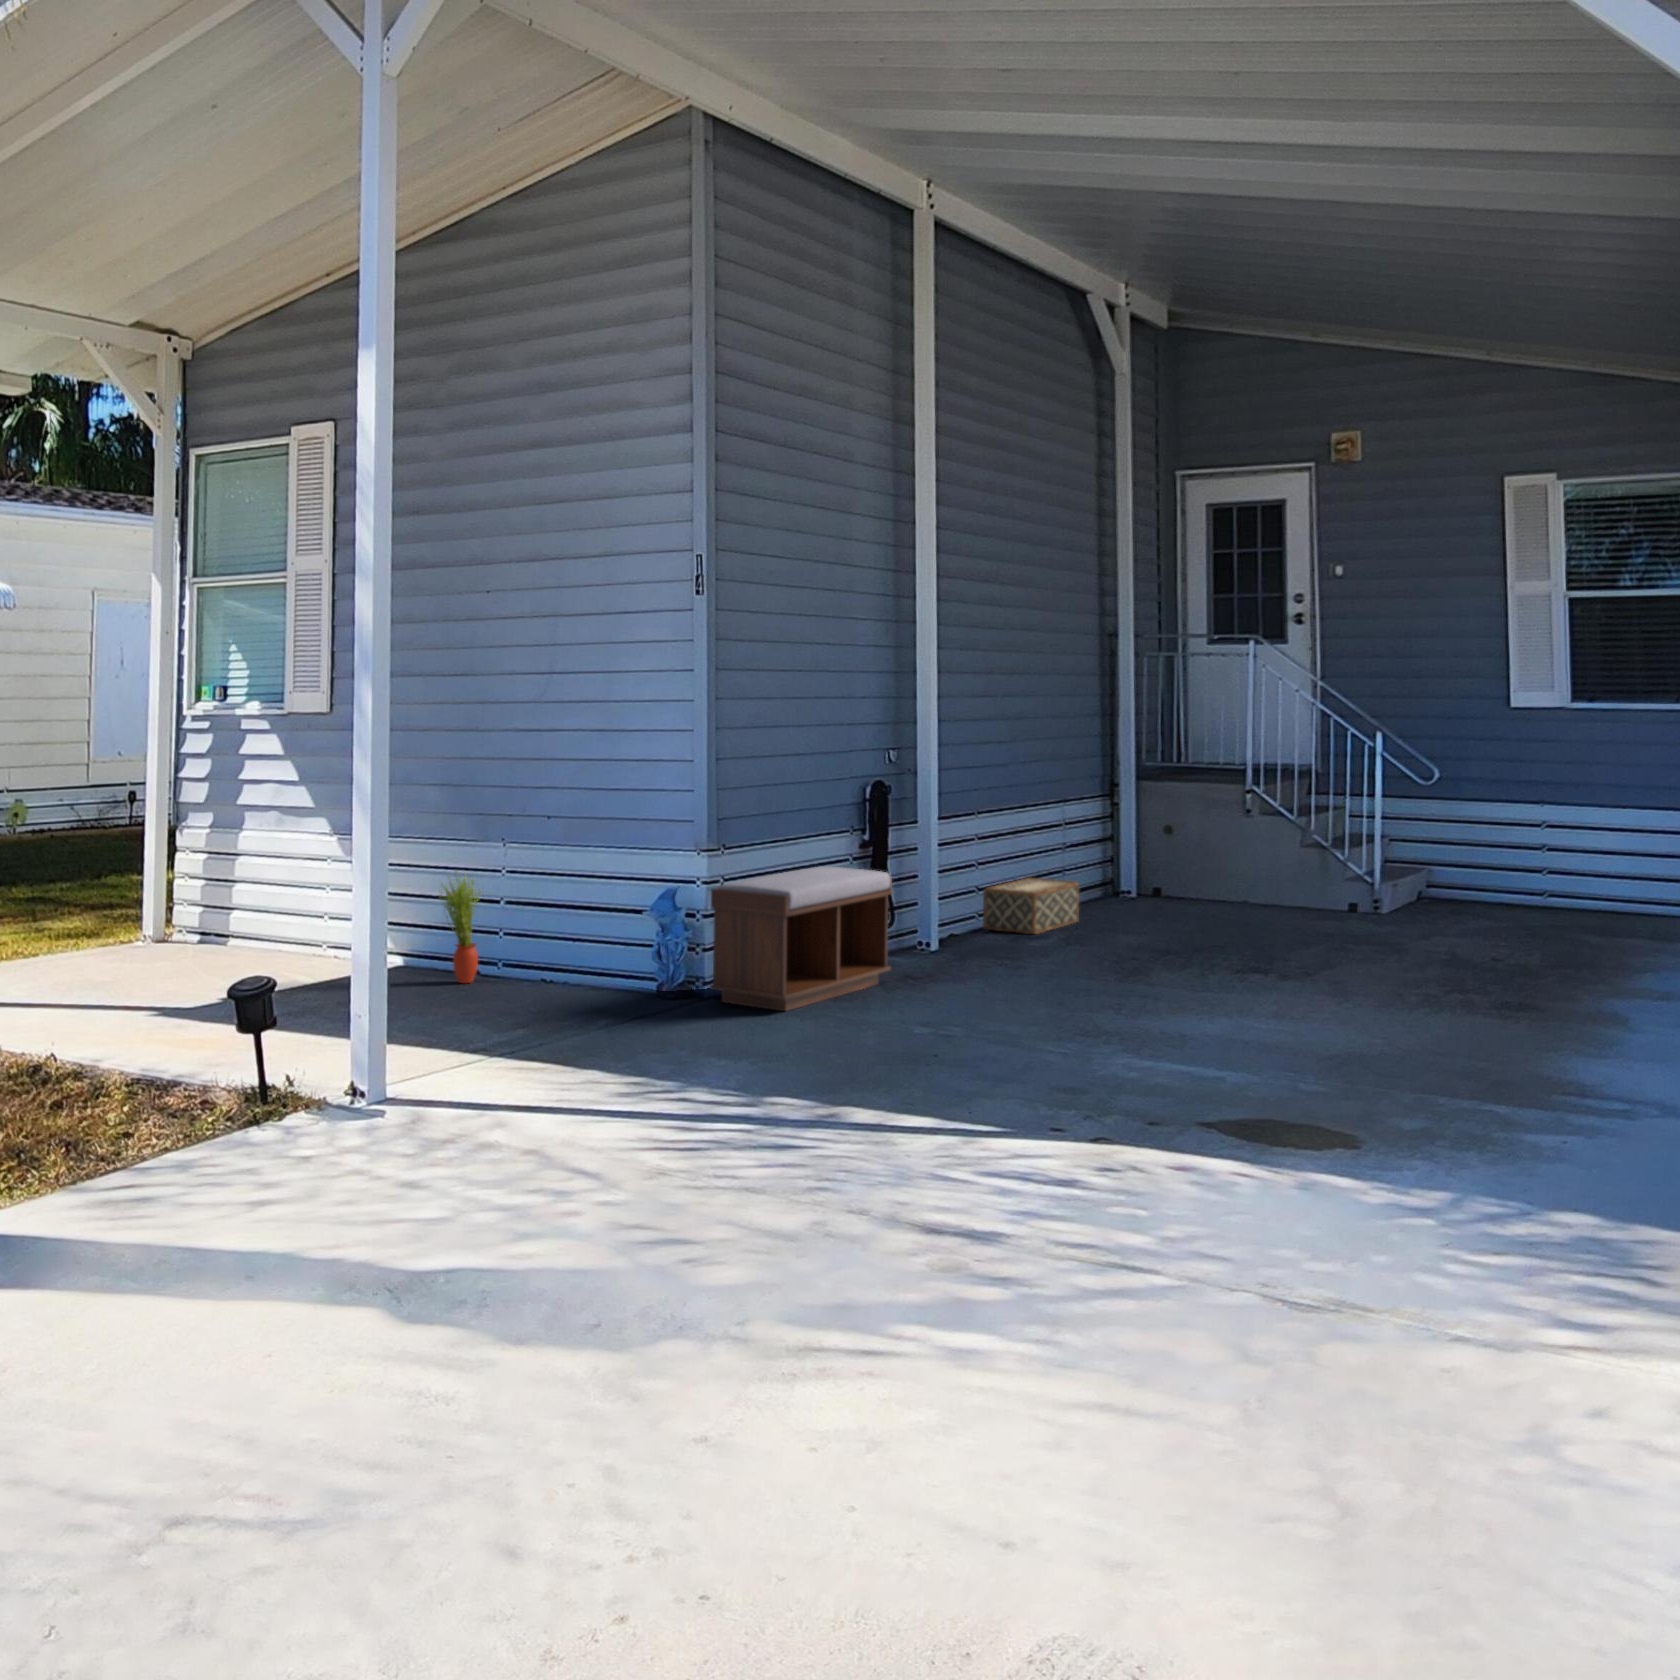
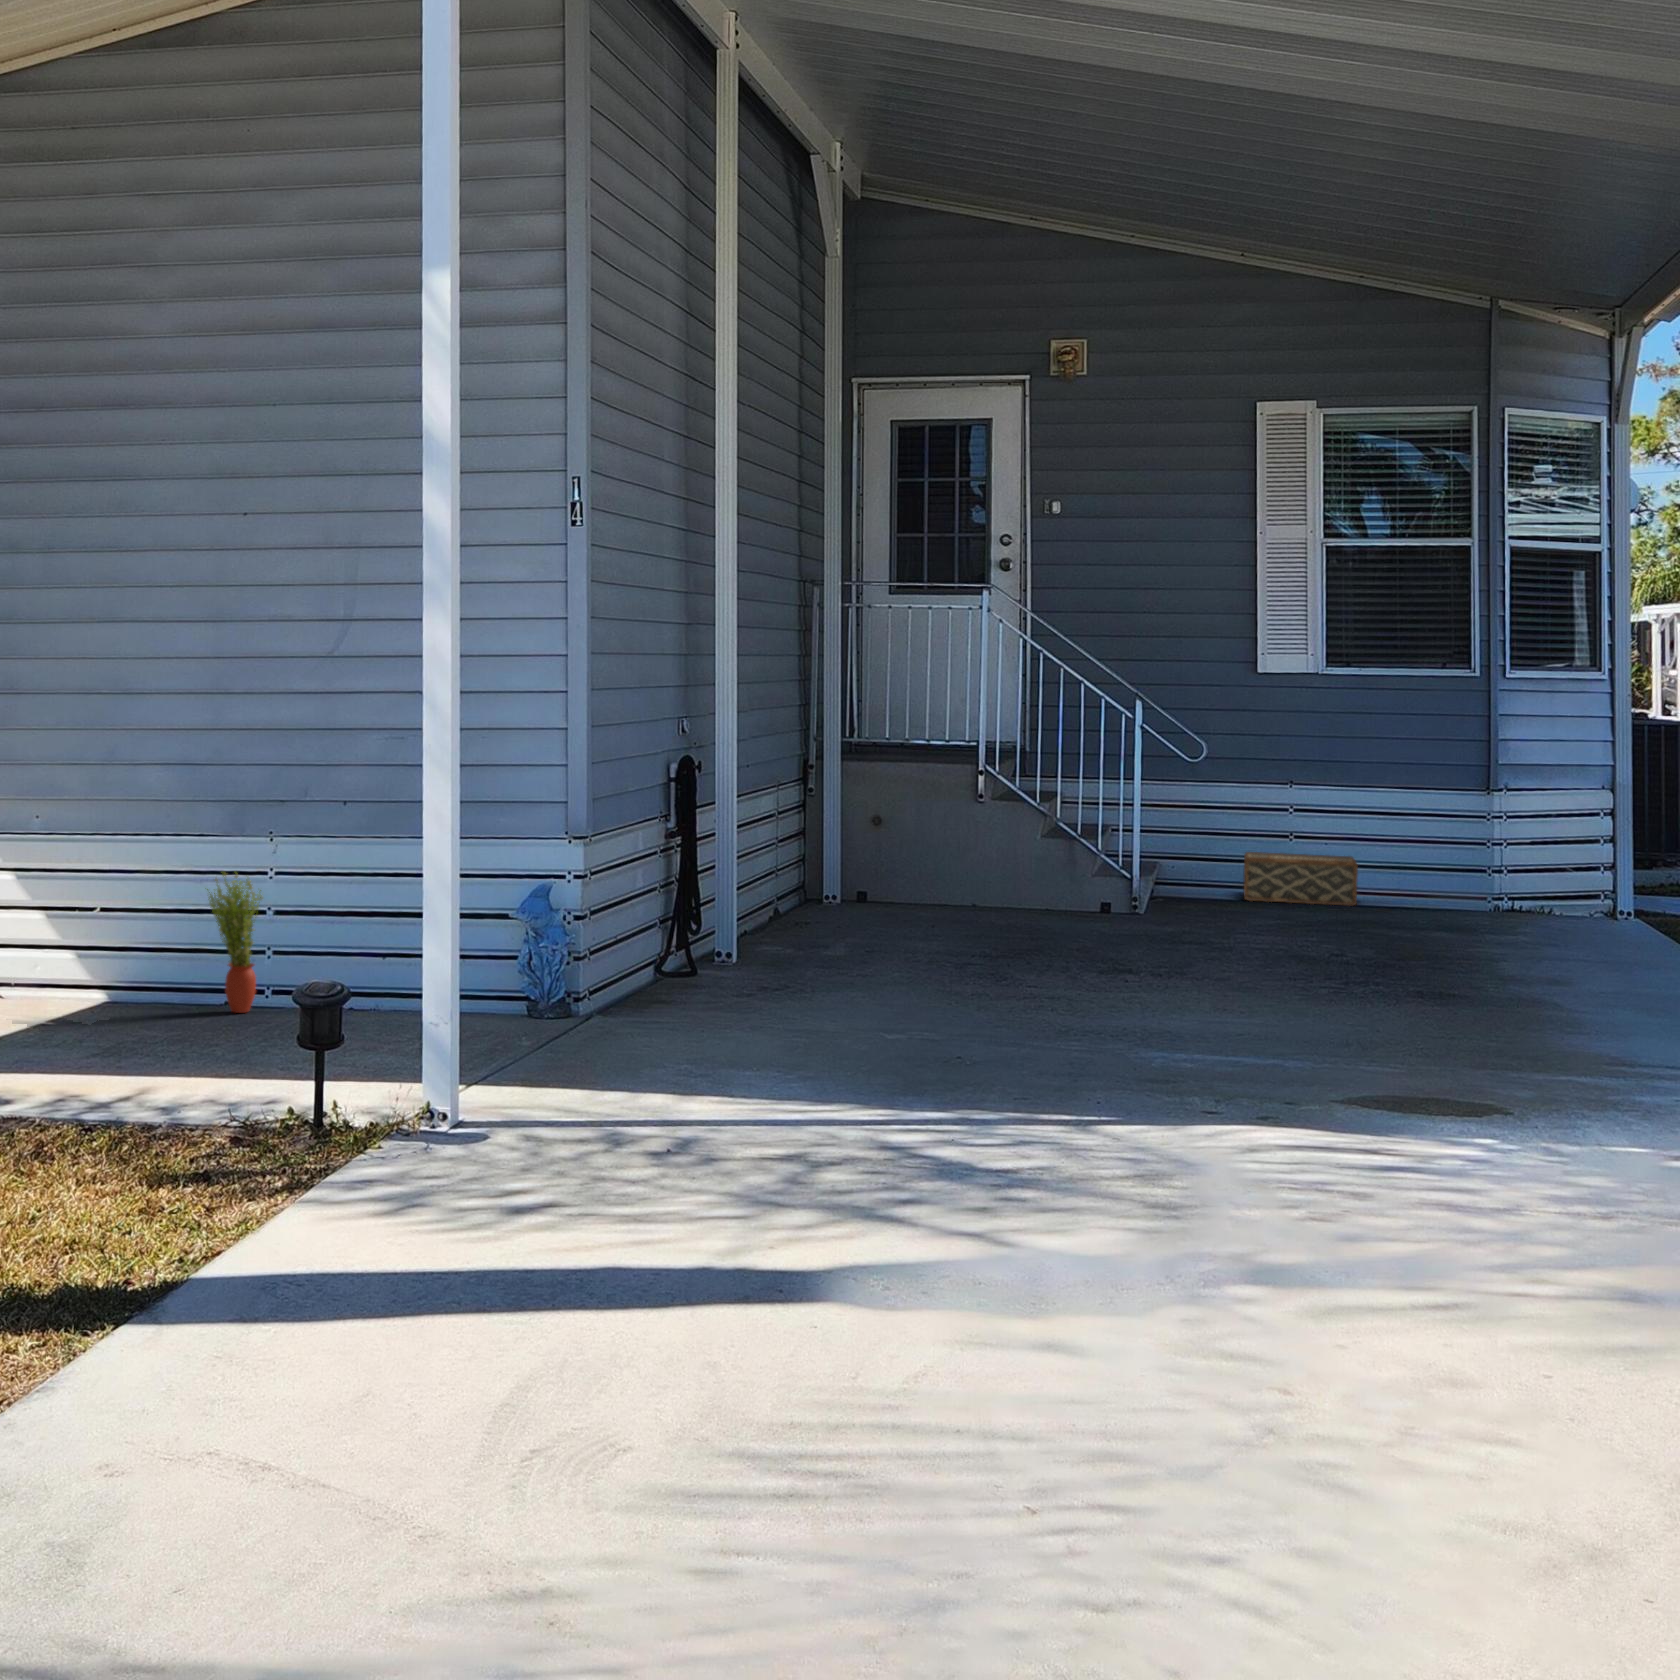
bench: present [710,866,892,1011] -> none [587,860,751,1027]
woven basket: present [983,878,1079,934] -> present [1244,852,1358,906]

